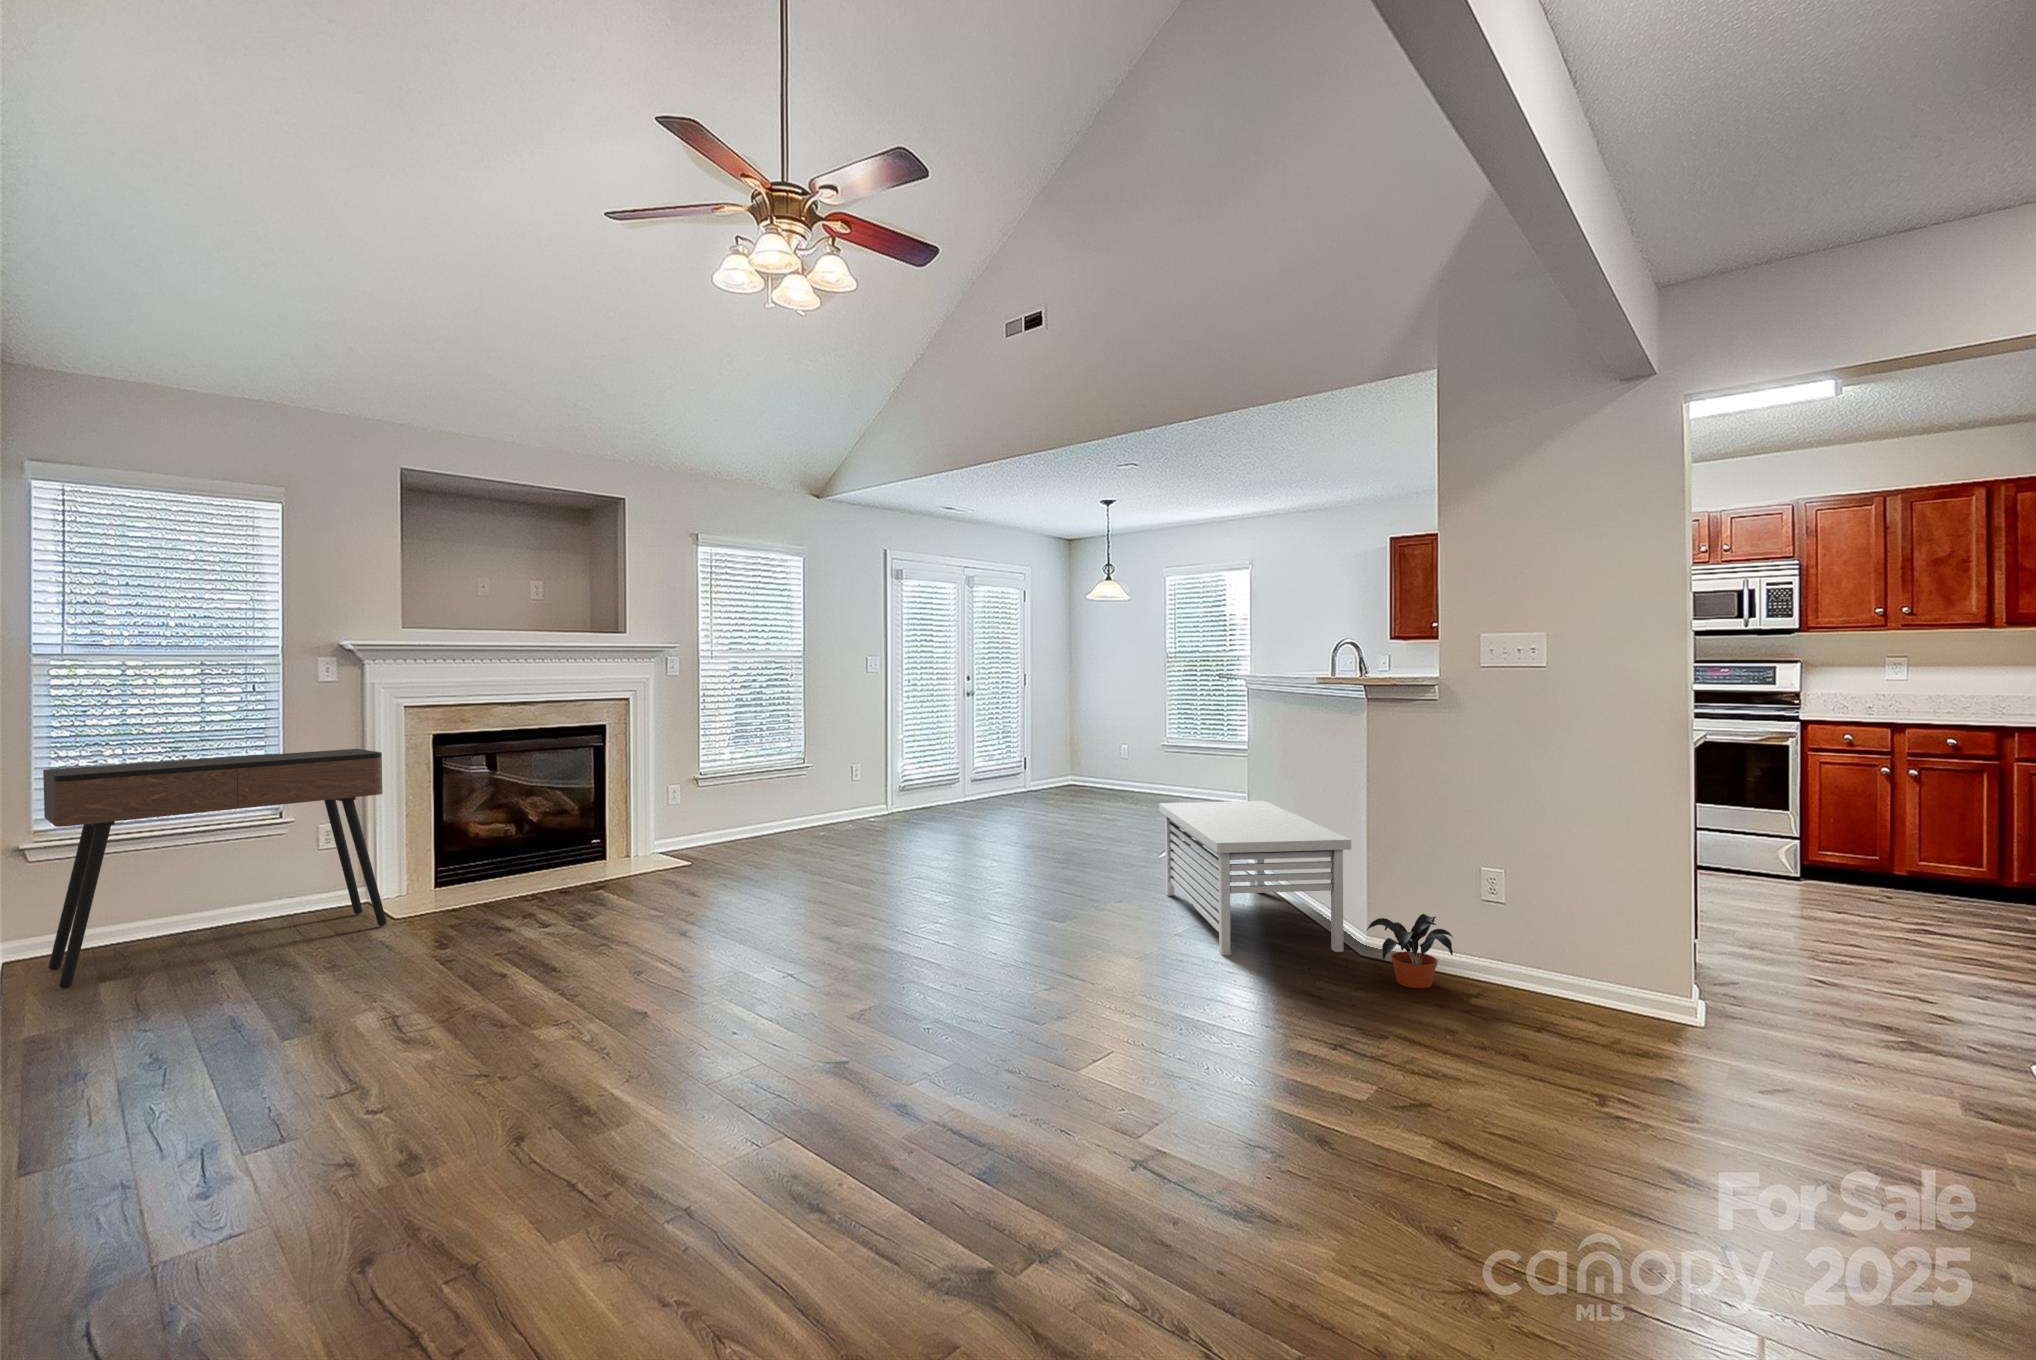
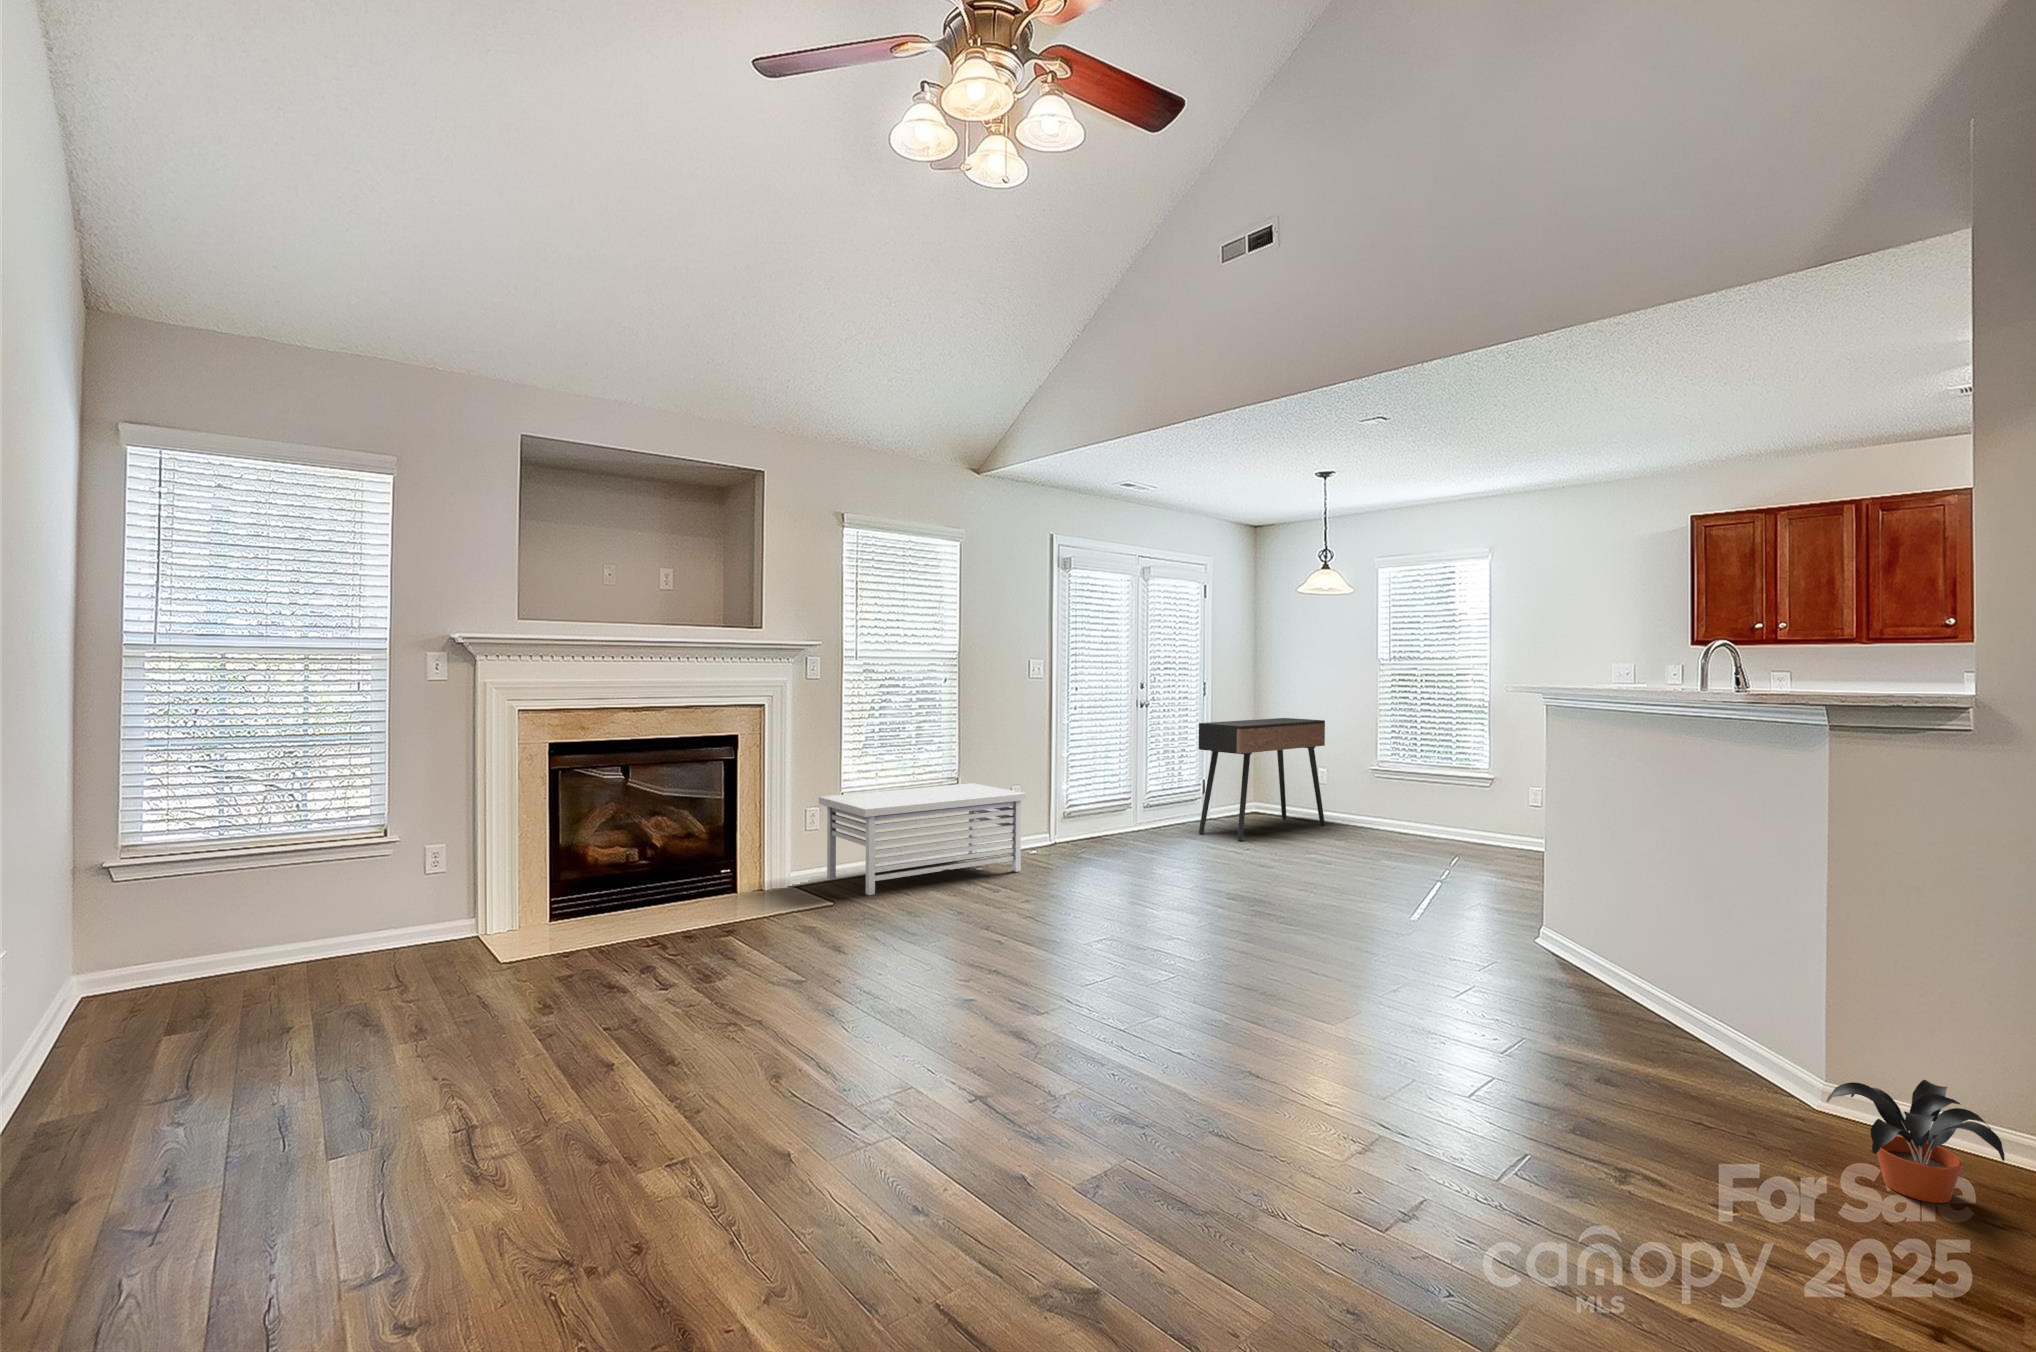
console table: present [43,749,387,988] -> present [1199,718,1325,841]
storage bench: present [1159,801,1351,956] -> present [819,783,1026,895]

